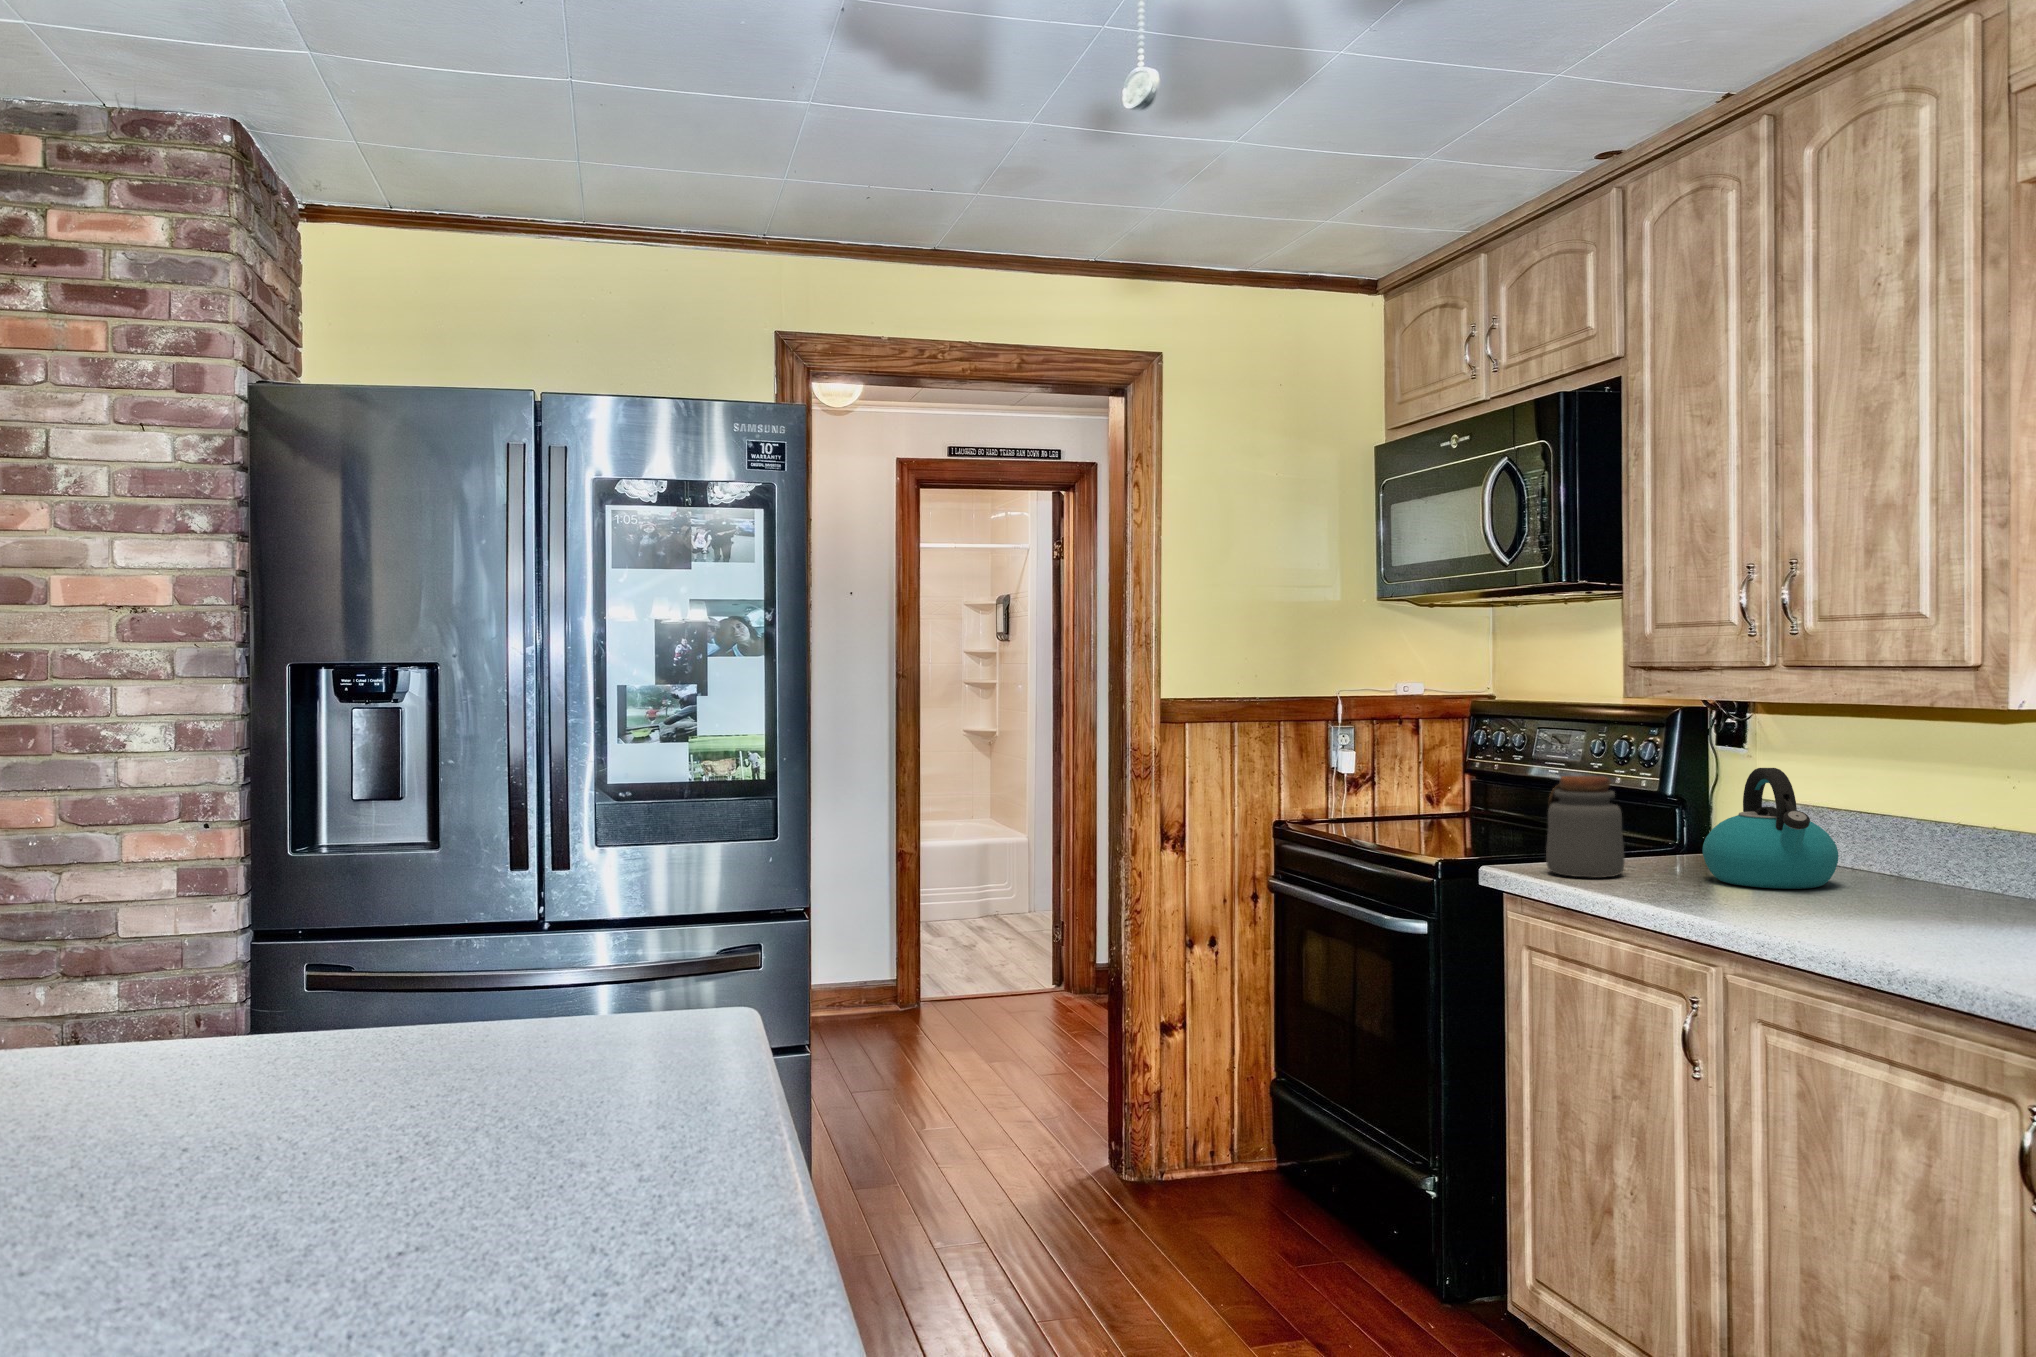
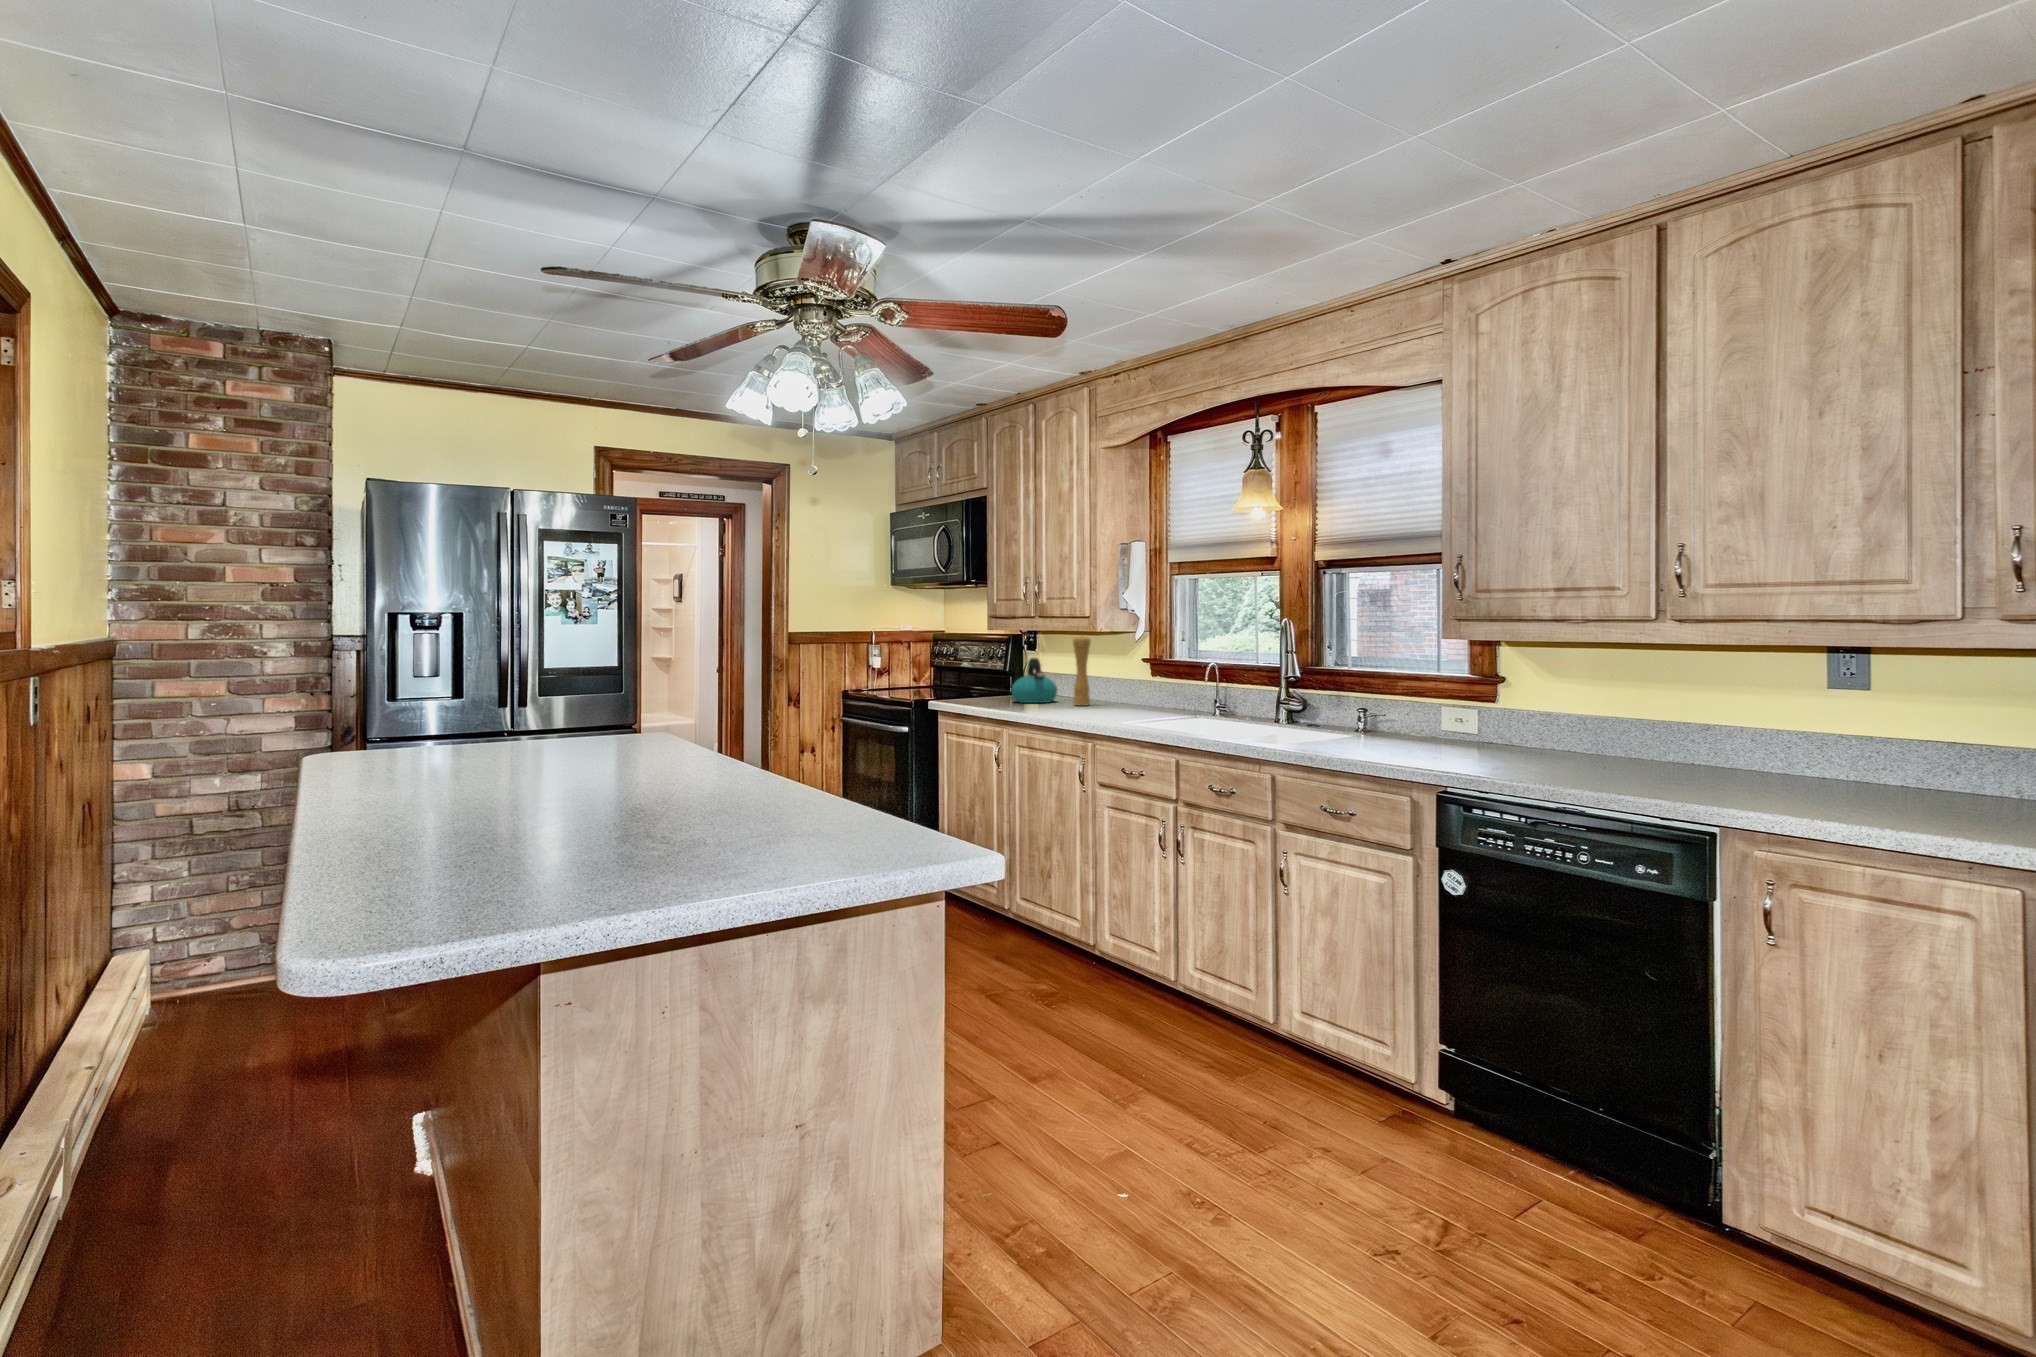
pepper mill: none [1910,715,1970,911] -> present [1073,636,1090,706]
jar: present [1546,776,1625,878] -> none [954,663,984,703]

